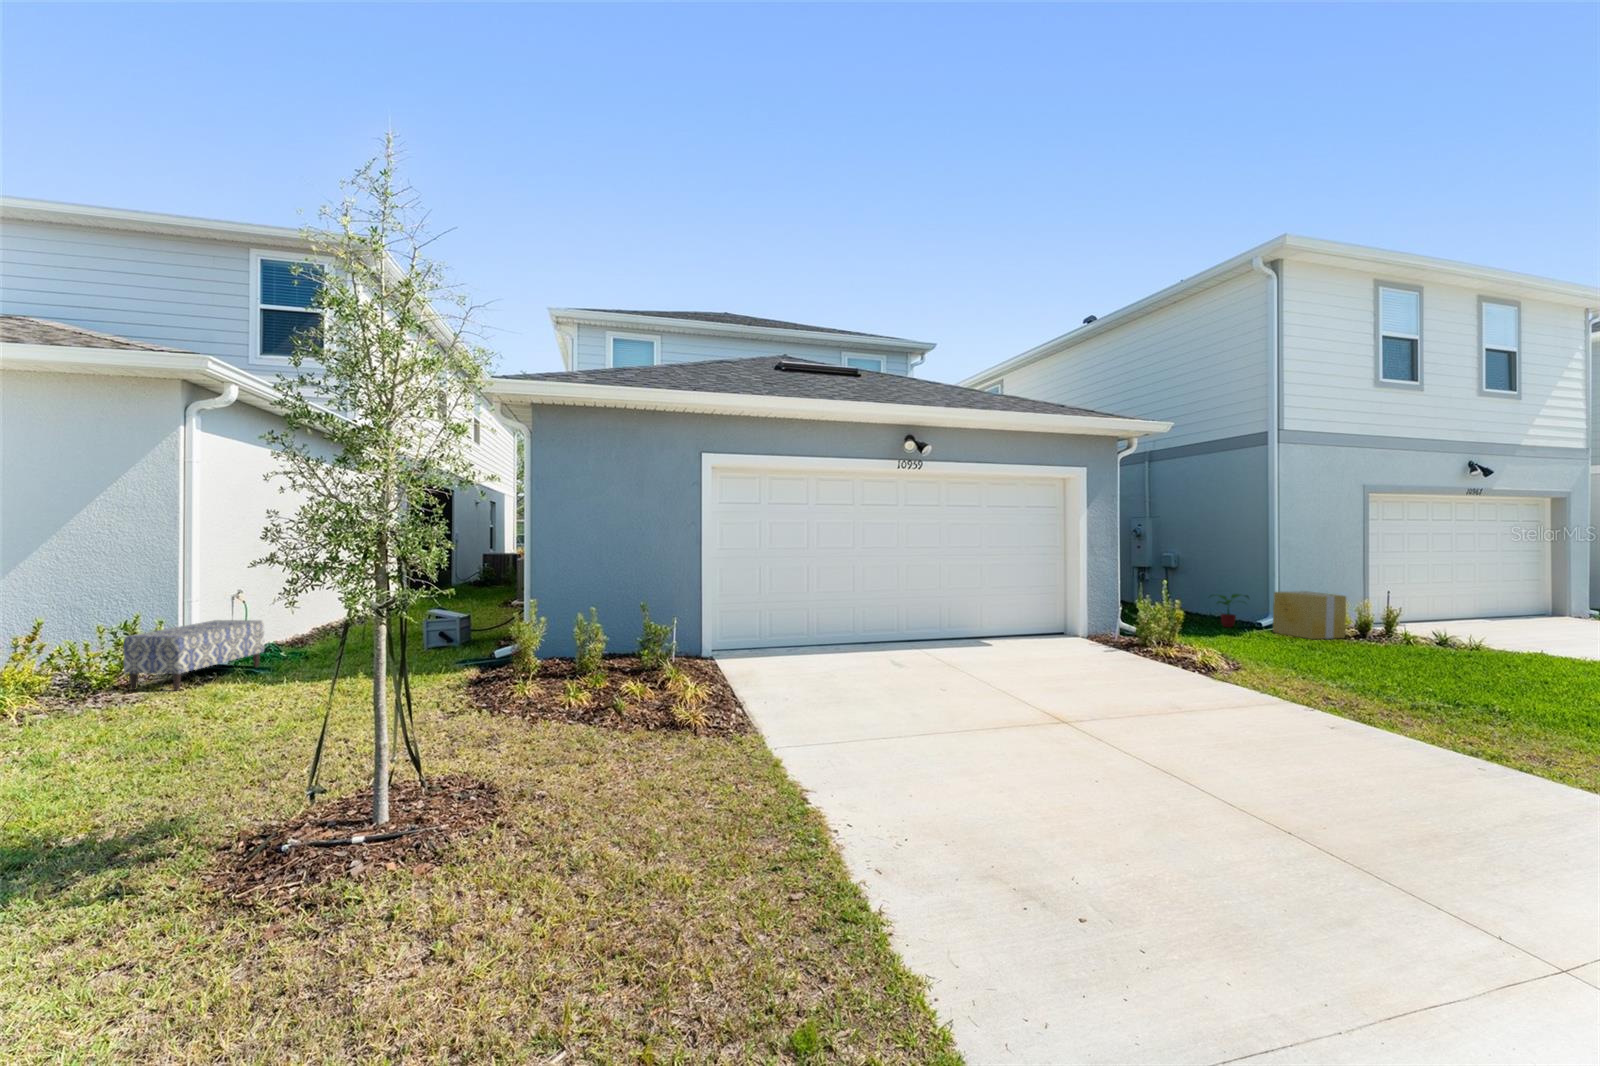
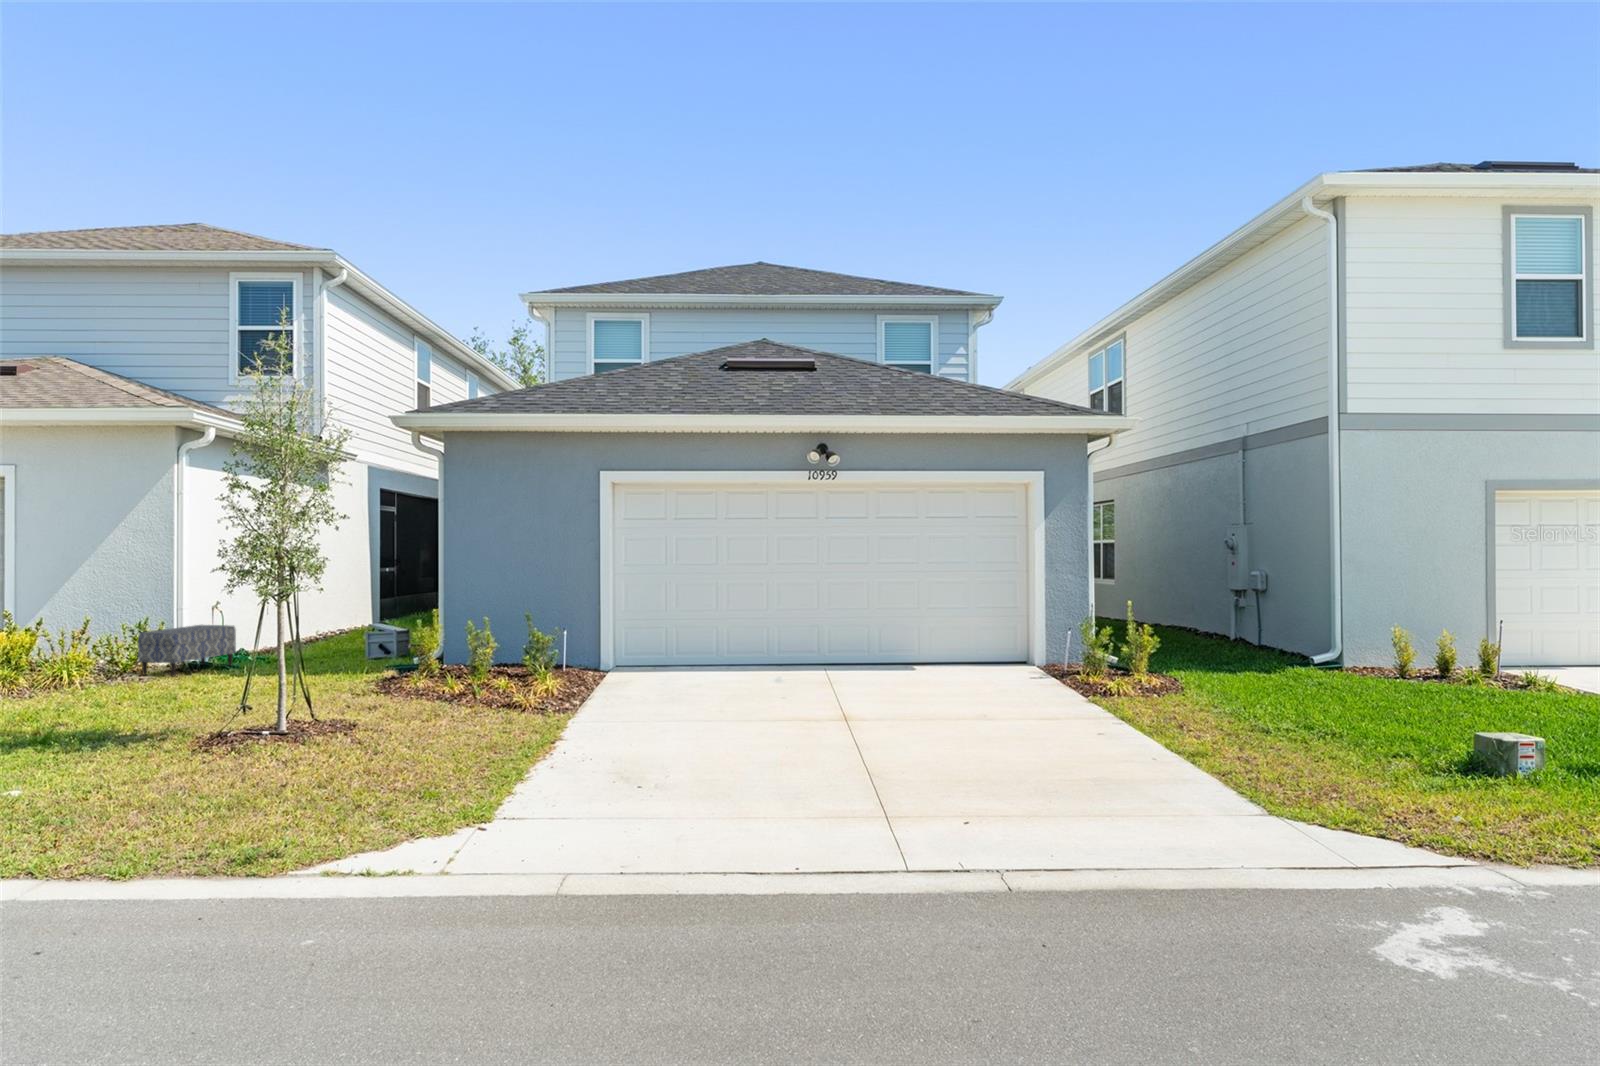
cardboard box: present [1273,591,1346,639] -> none [1326,619,1402,676]
potted plant: present [1209,594,1249,627] -> none [1267,622,1314,664]

